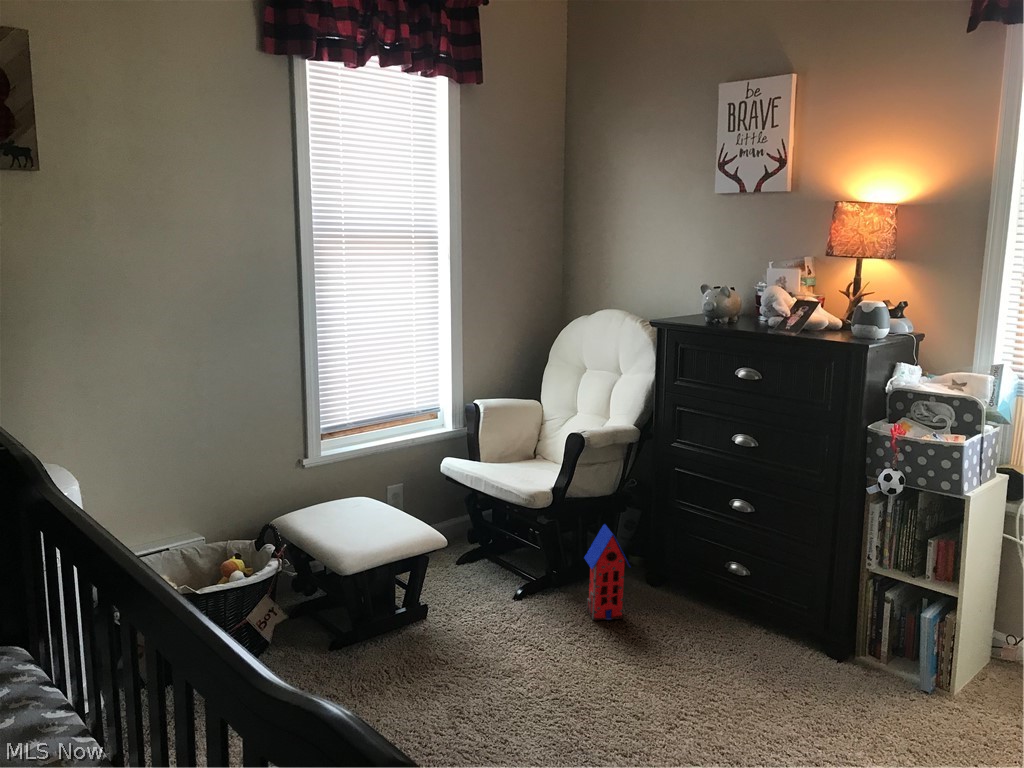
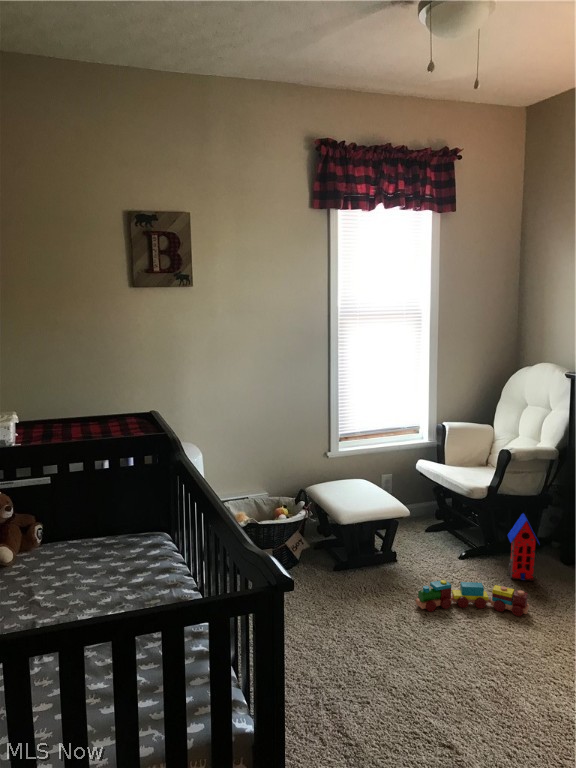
toy train: none [471,636,630,694] -> present [416,580,529,616]

